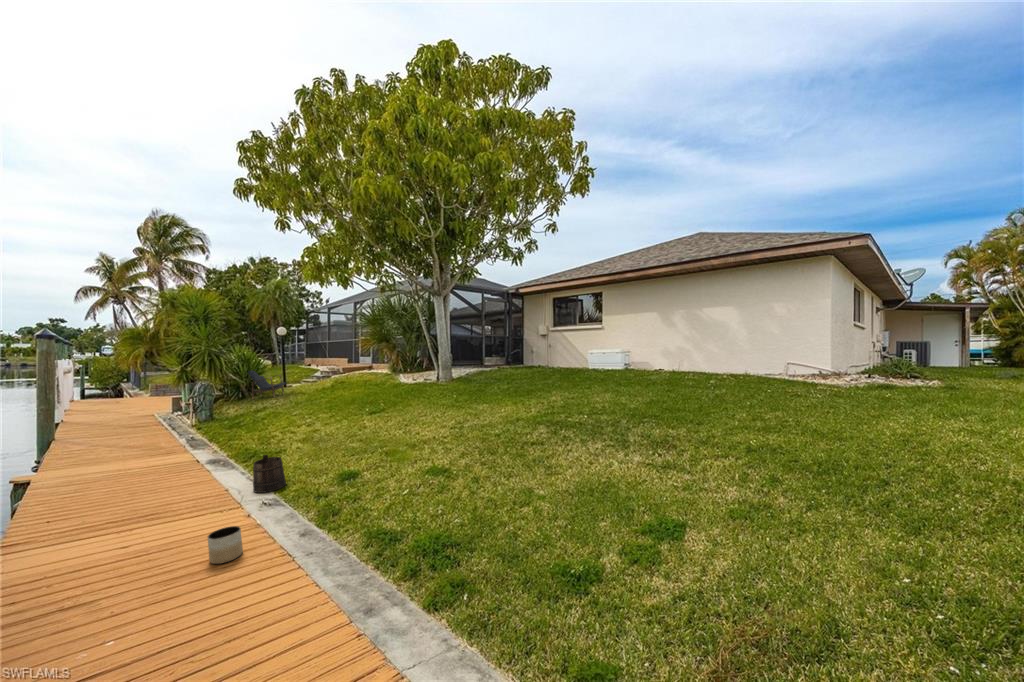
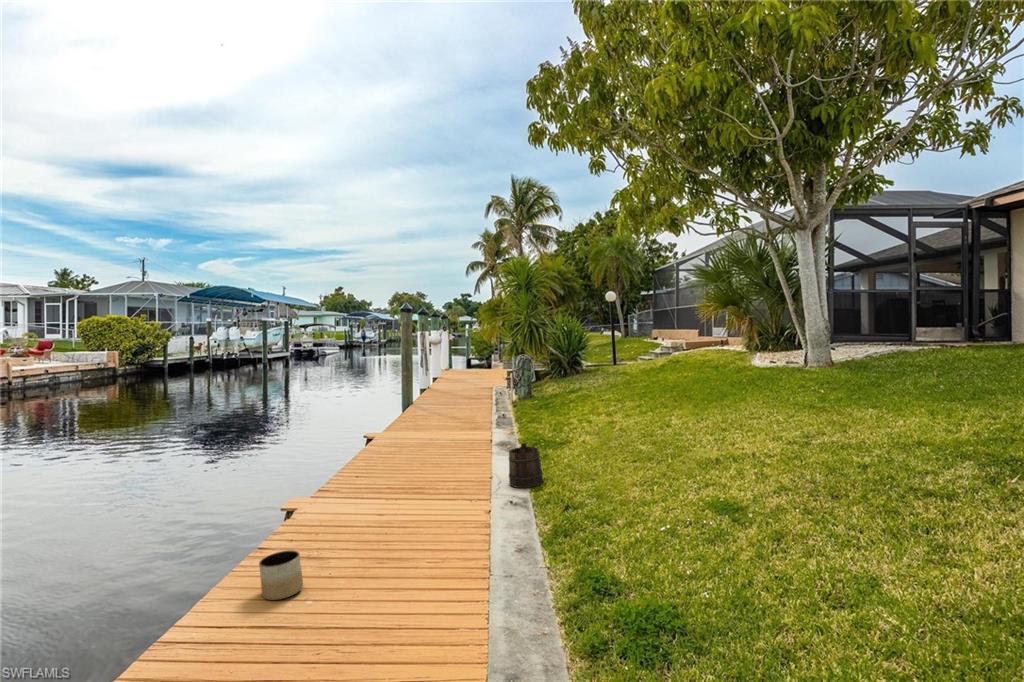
lounge chair: present [248,369,286,398] -> none [572,341,612,376]
planter: present [208,526,243,564] -> present [259,551,303,600]

